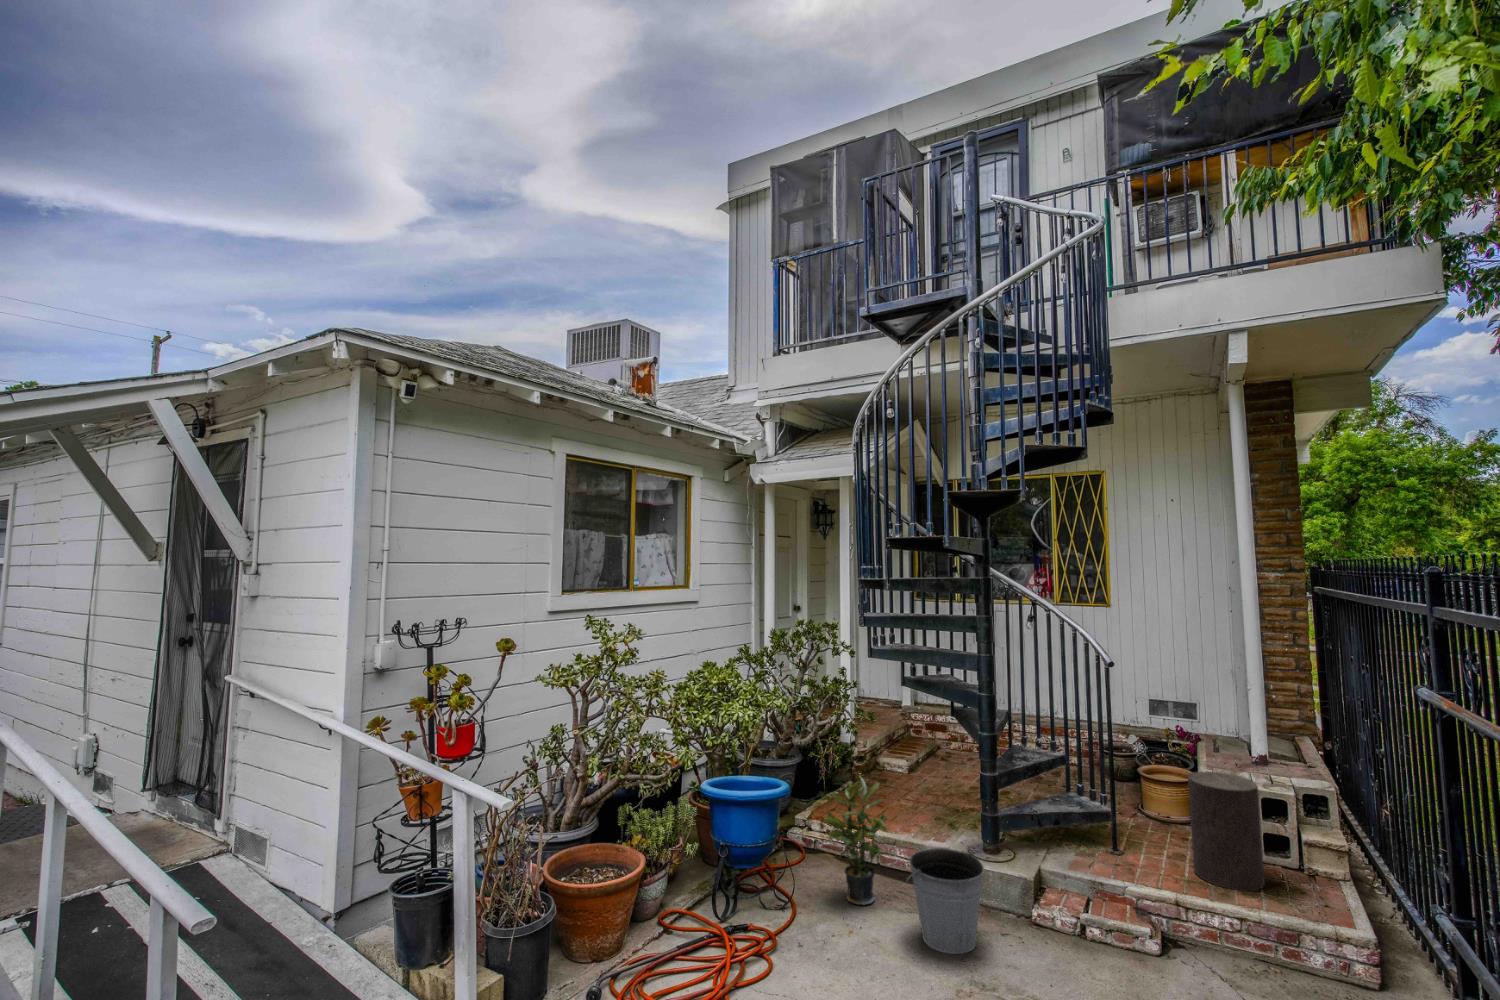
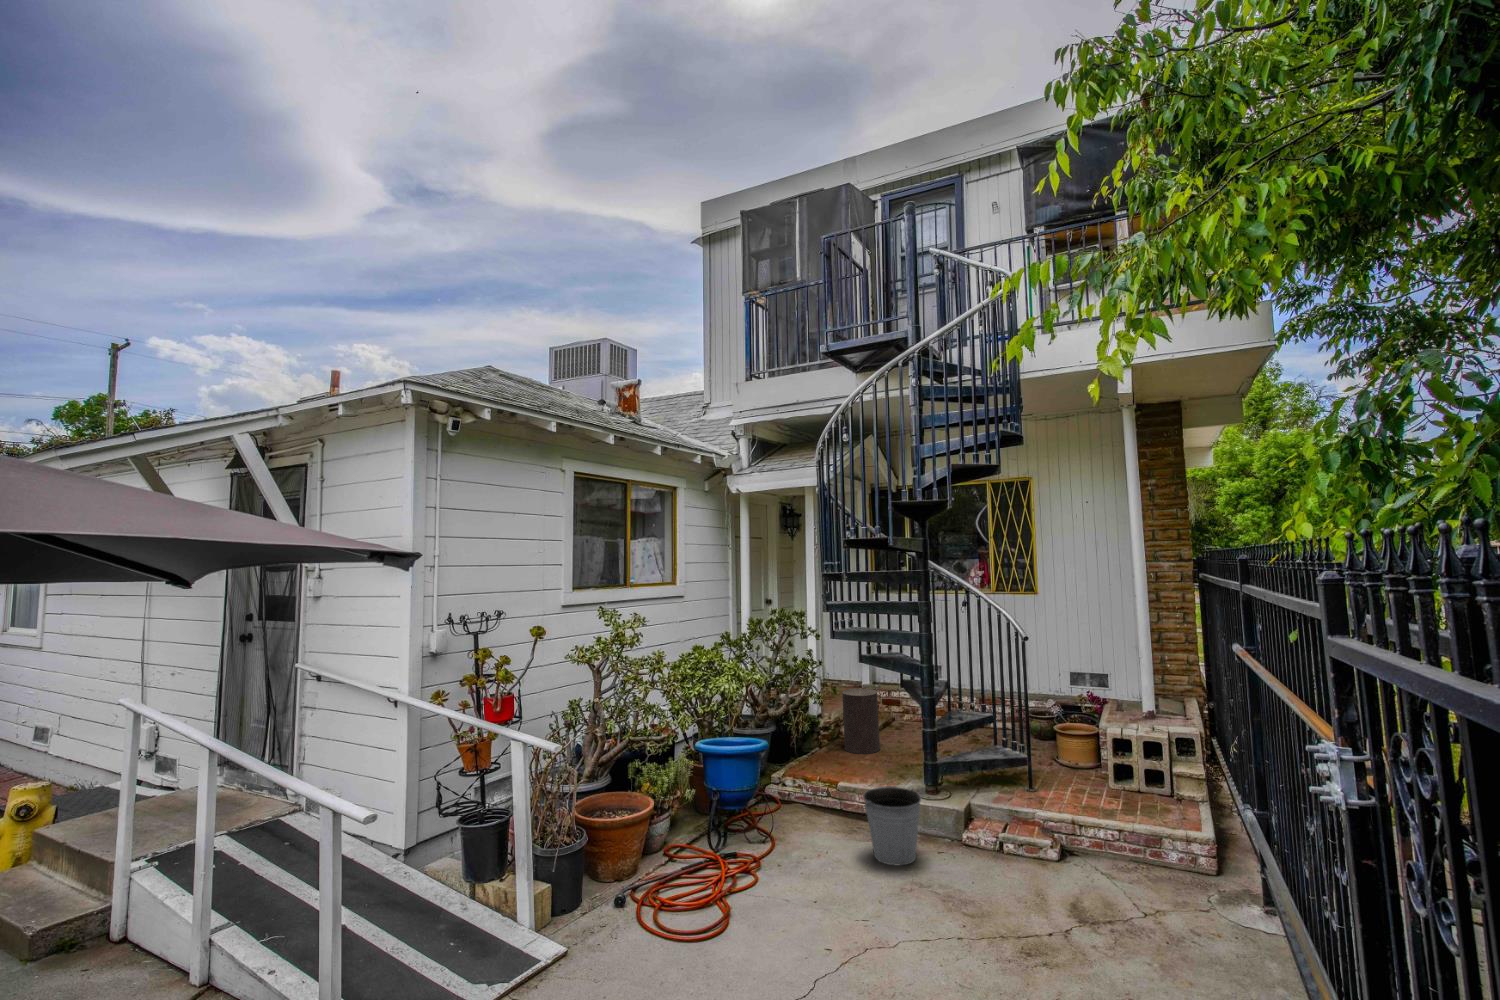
stool: present [1188,772,1265,891] -> present [842,689,880,754]
potted plant: present [824,777,888,905] -> none [796,733,848,836]

